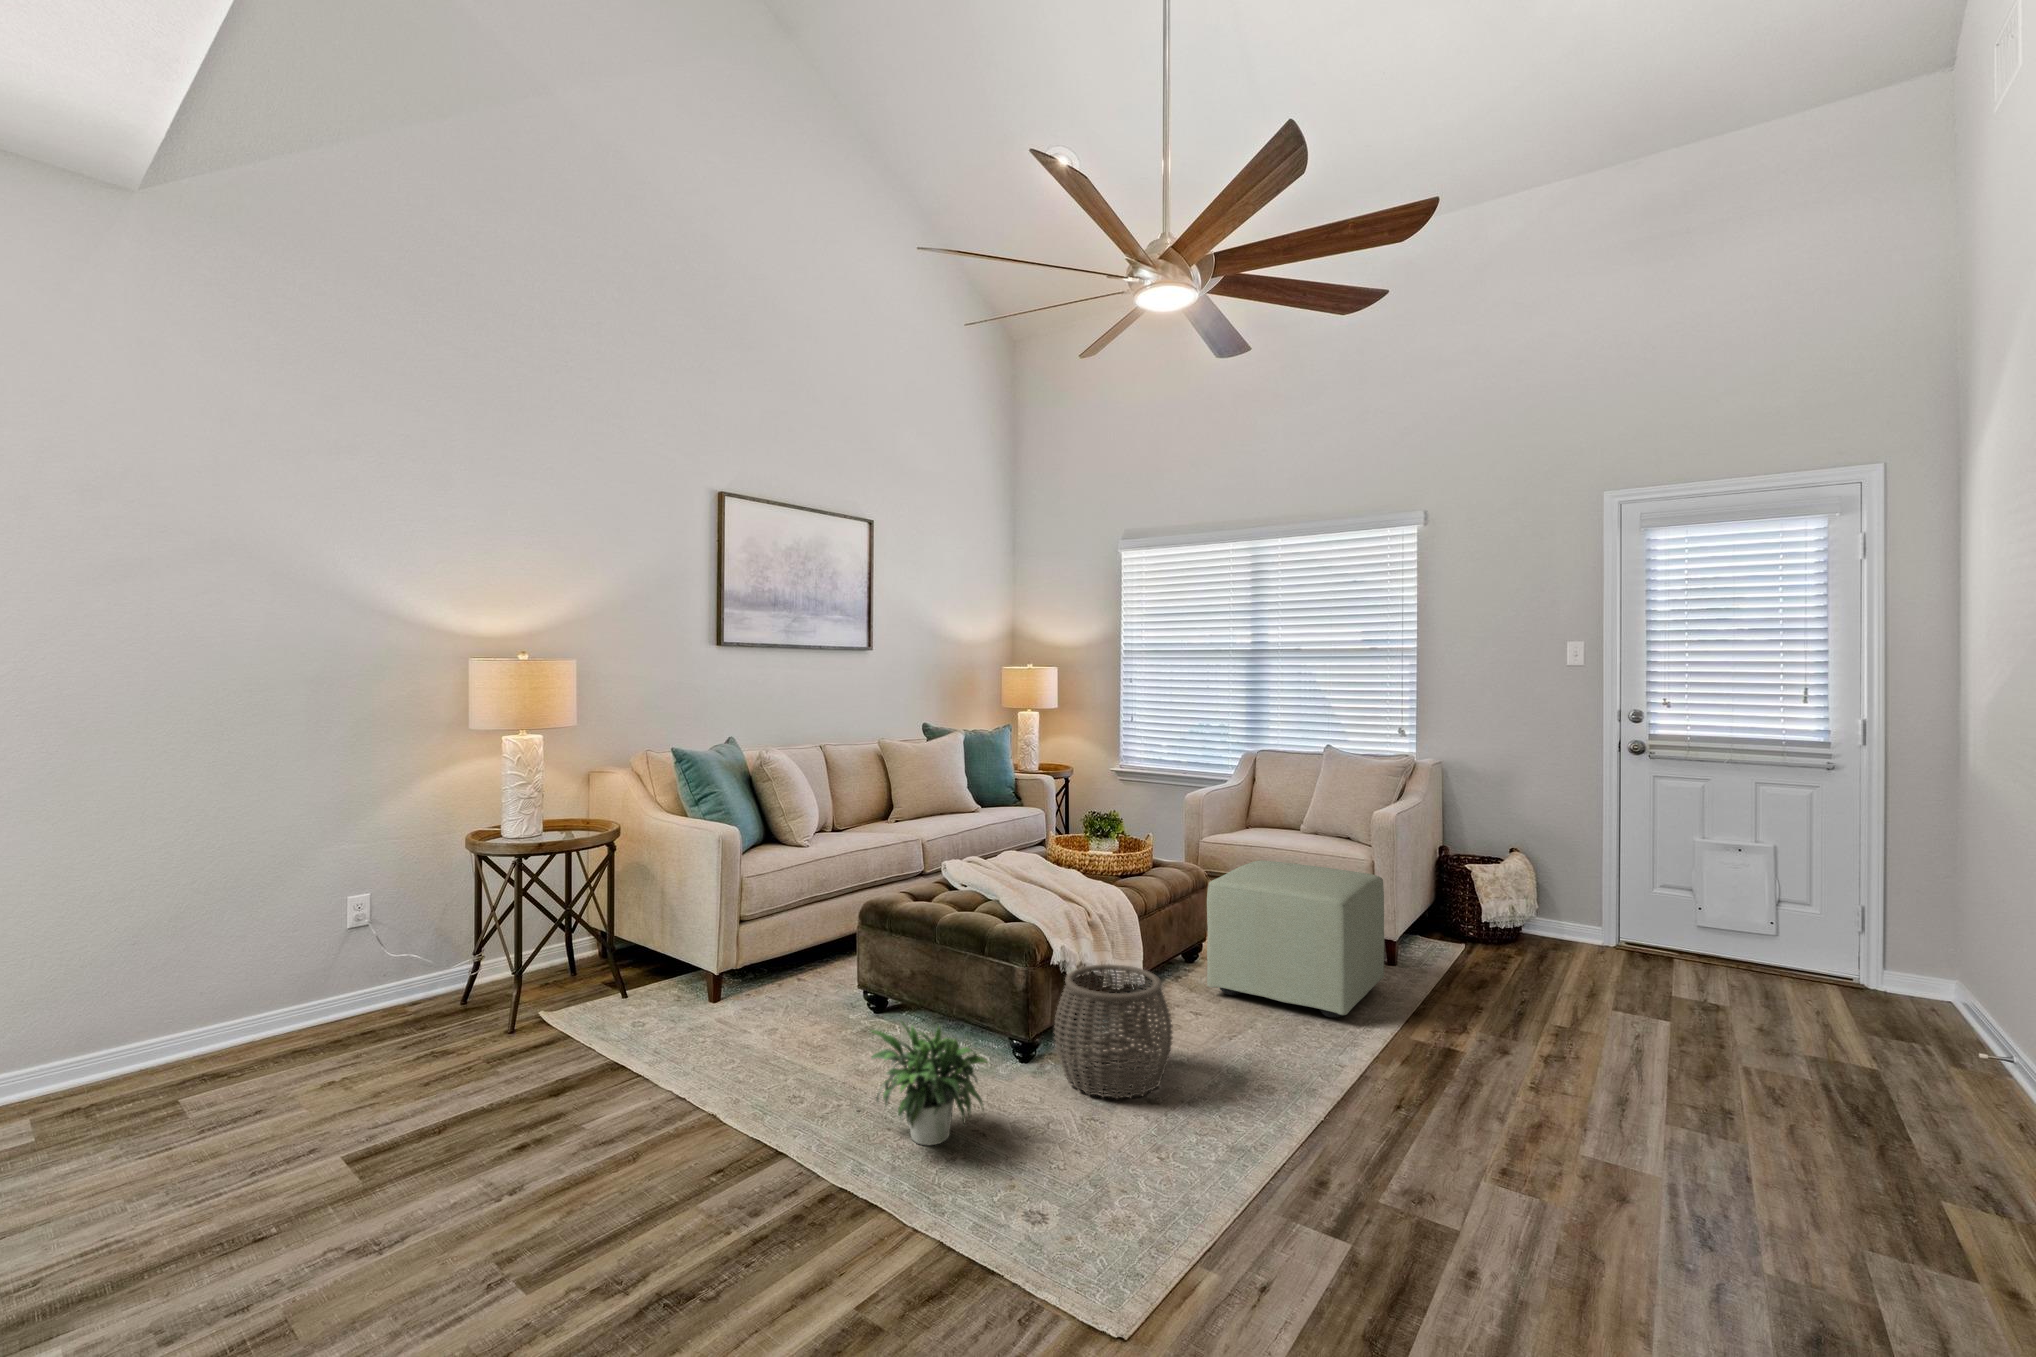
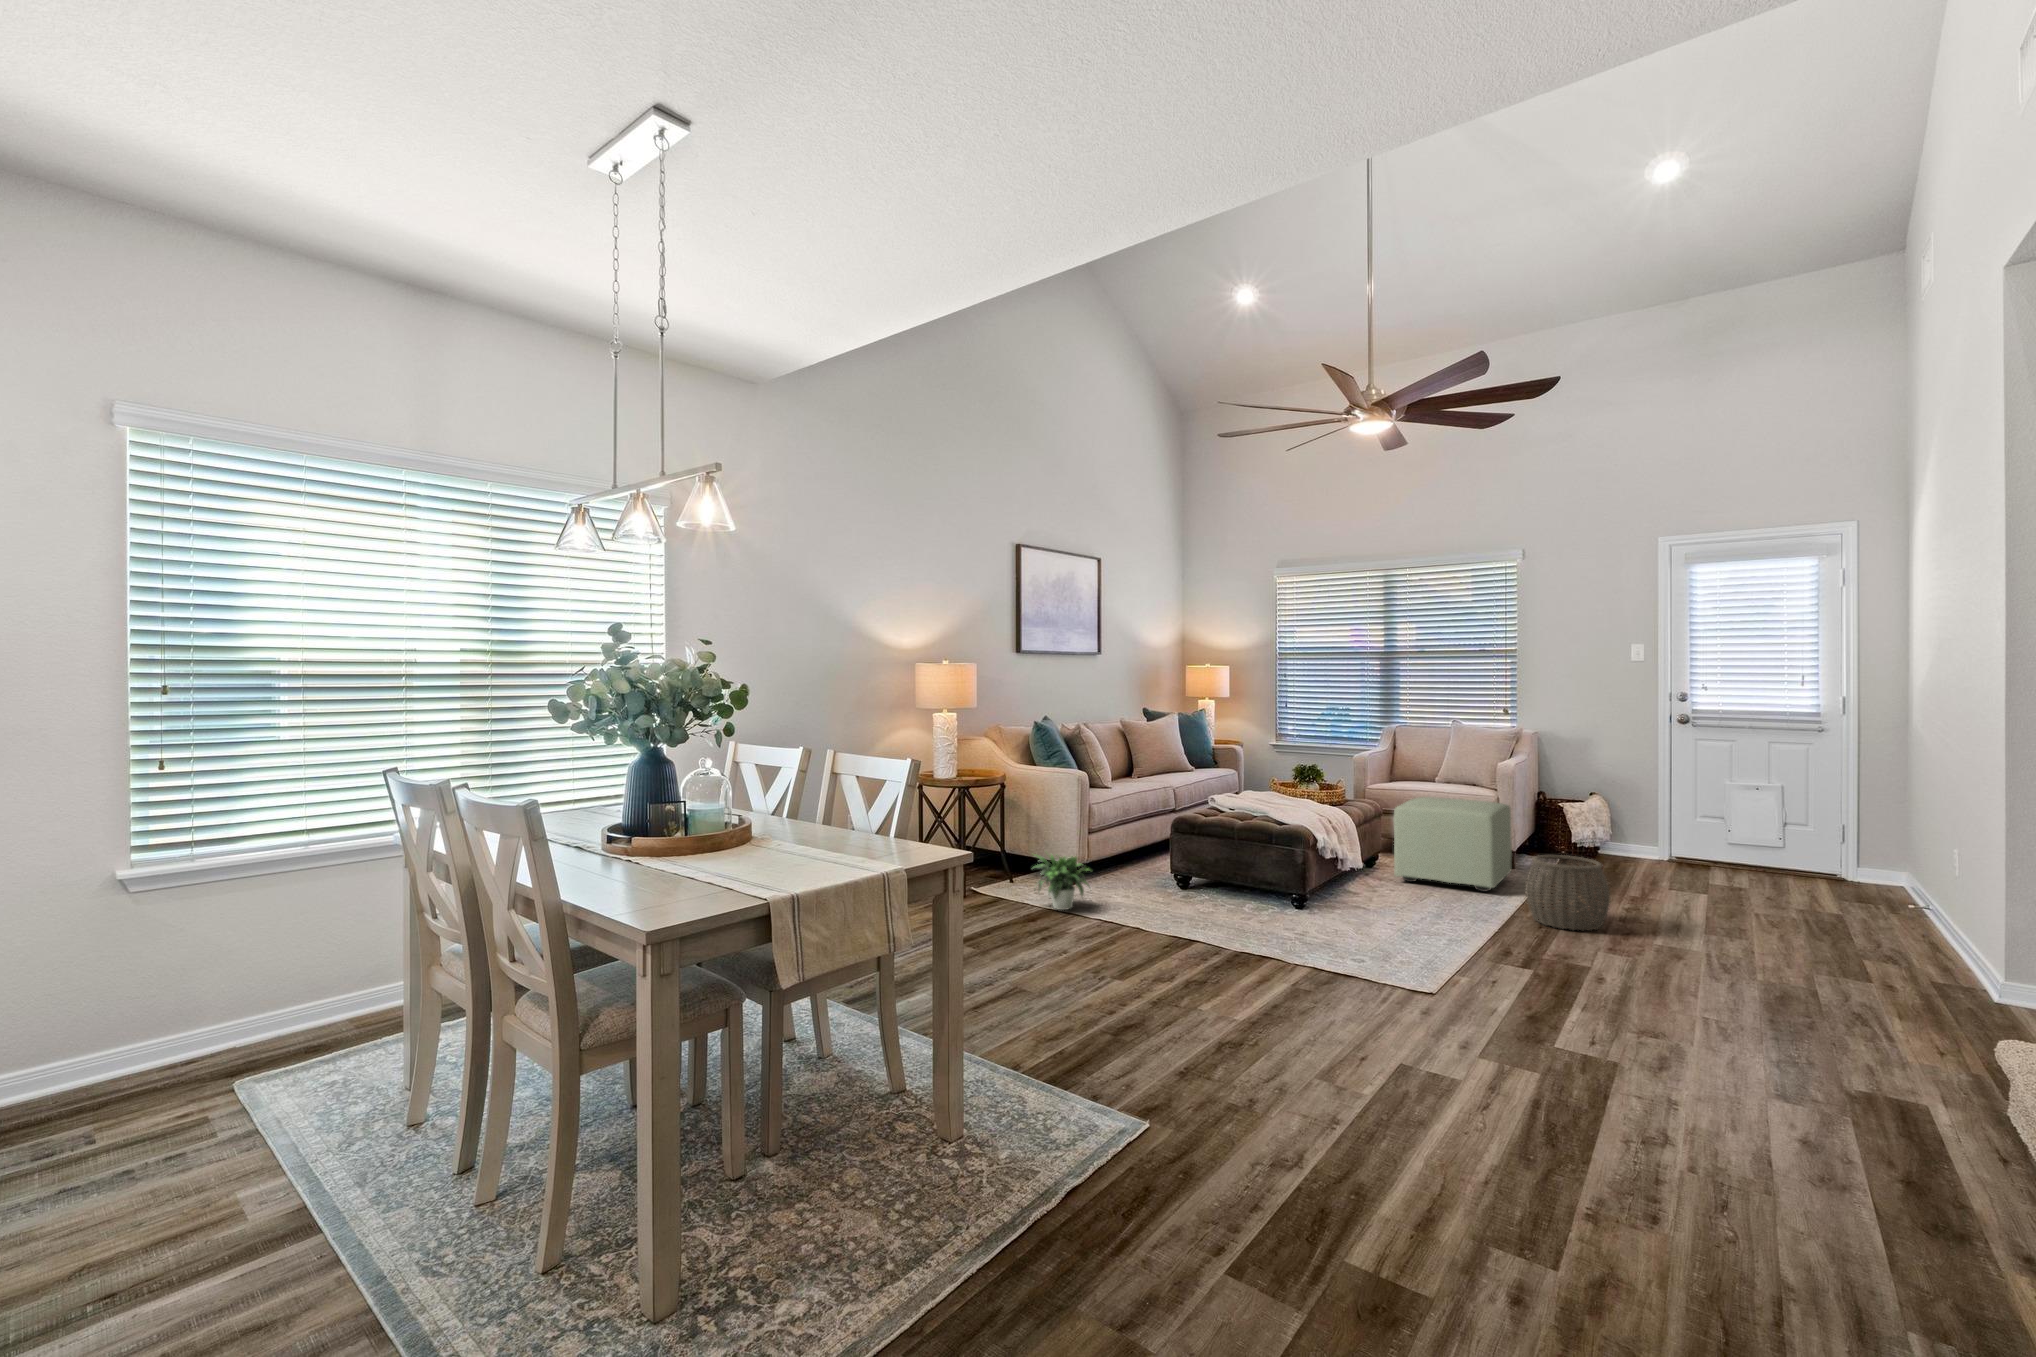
woven basket: present [1054,964,1173,1099] -> present [1525,855,1610,930]
potted plant: present [872,1022,988,1145] -> present [1033,855,1089,910]

